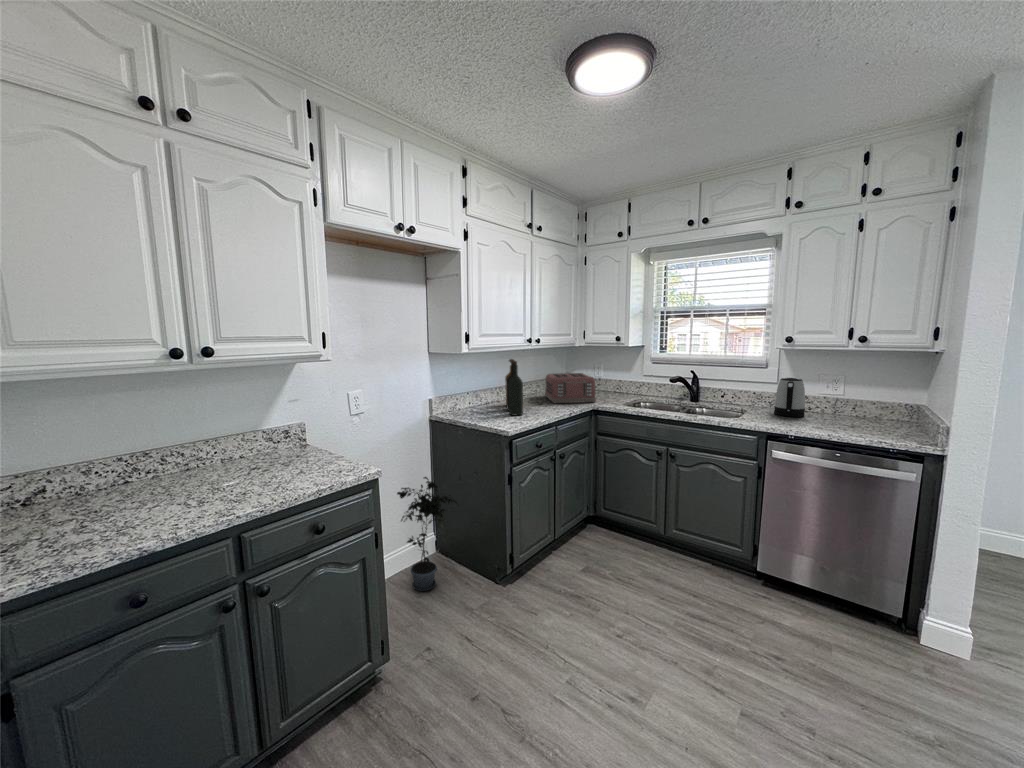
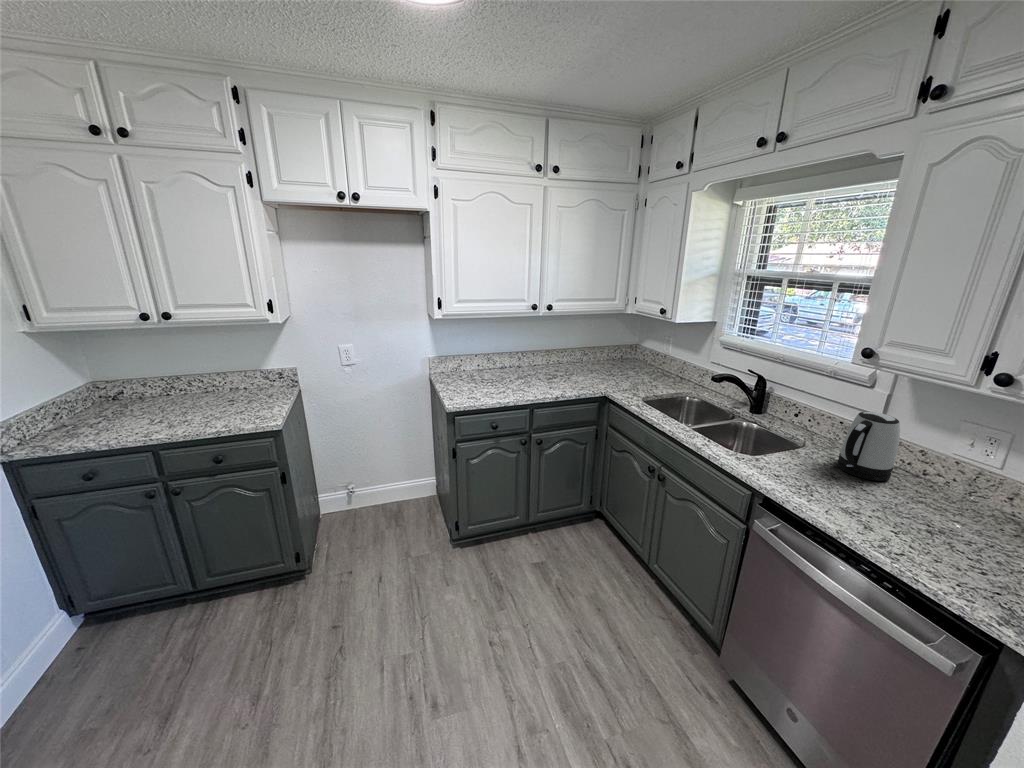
bottle: present [505,359,523,415] -> none [491,326,531,389]
toaster: present [545,373,596,403] -> none [566,344,628,387]
potted plant: present [397,477,458,591] -> none [378,429,423,523]

